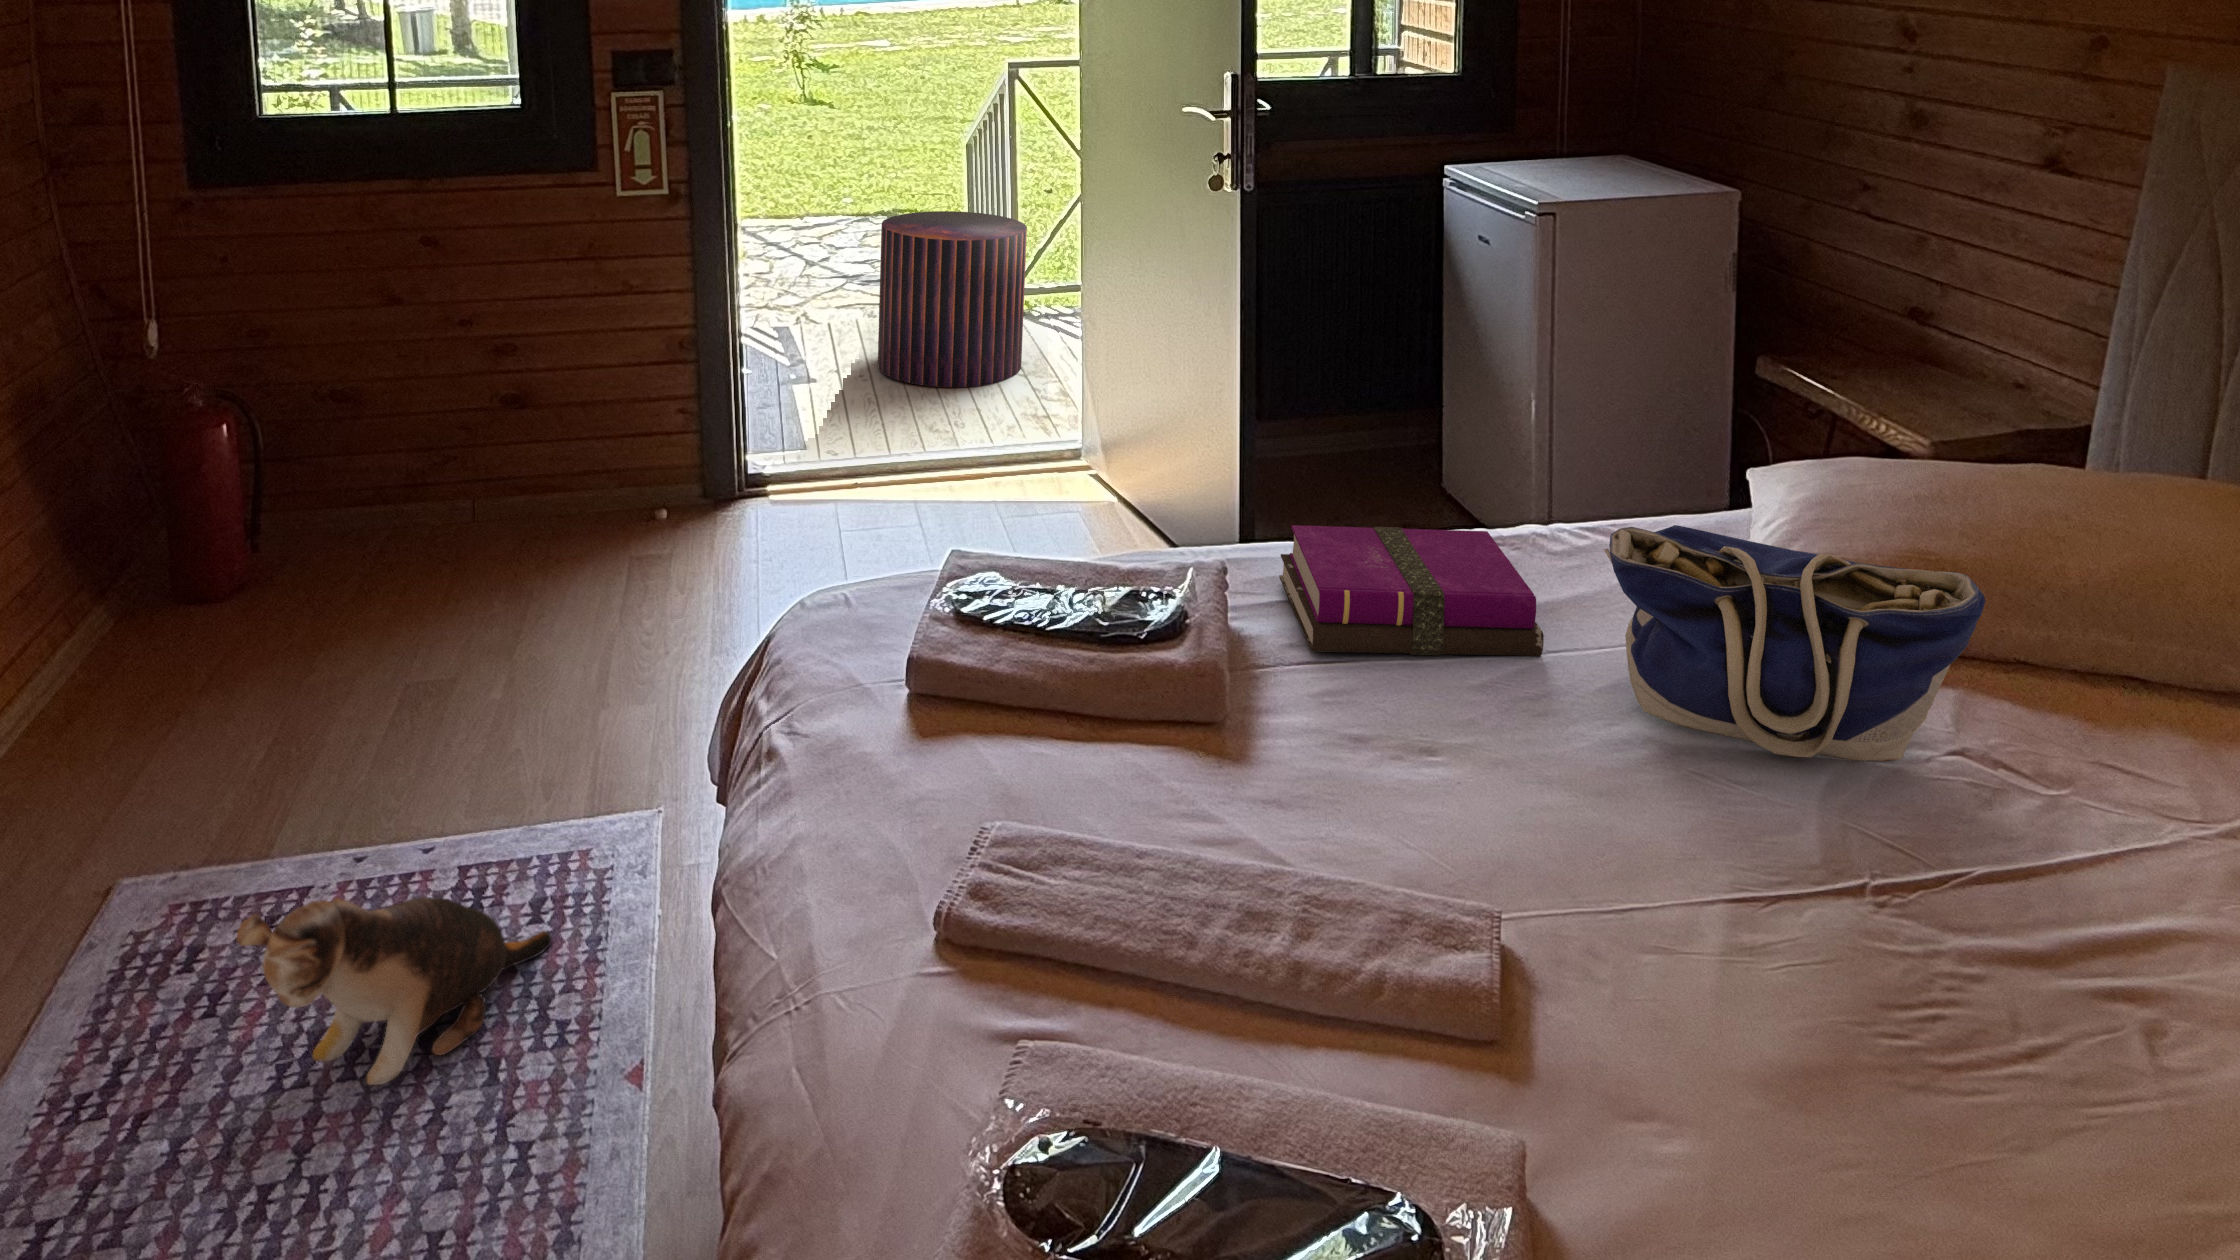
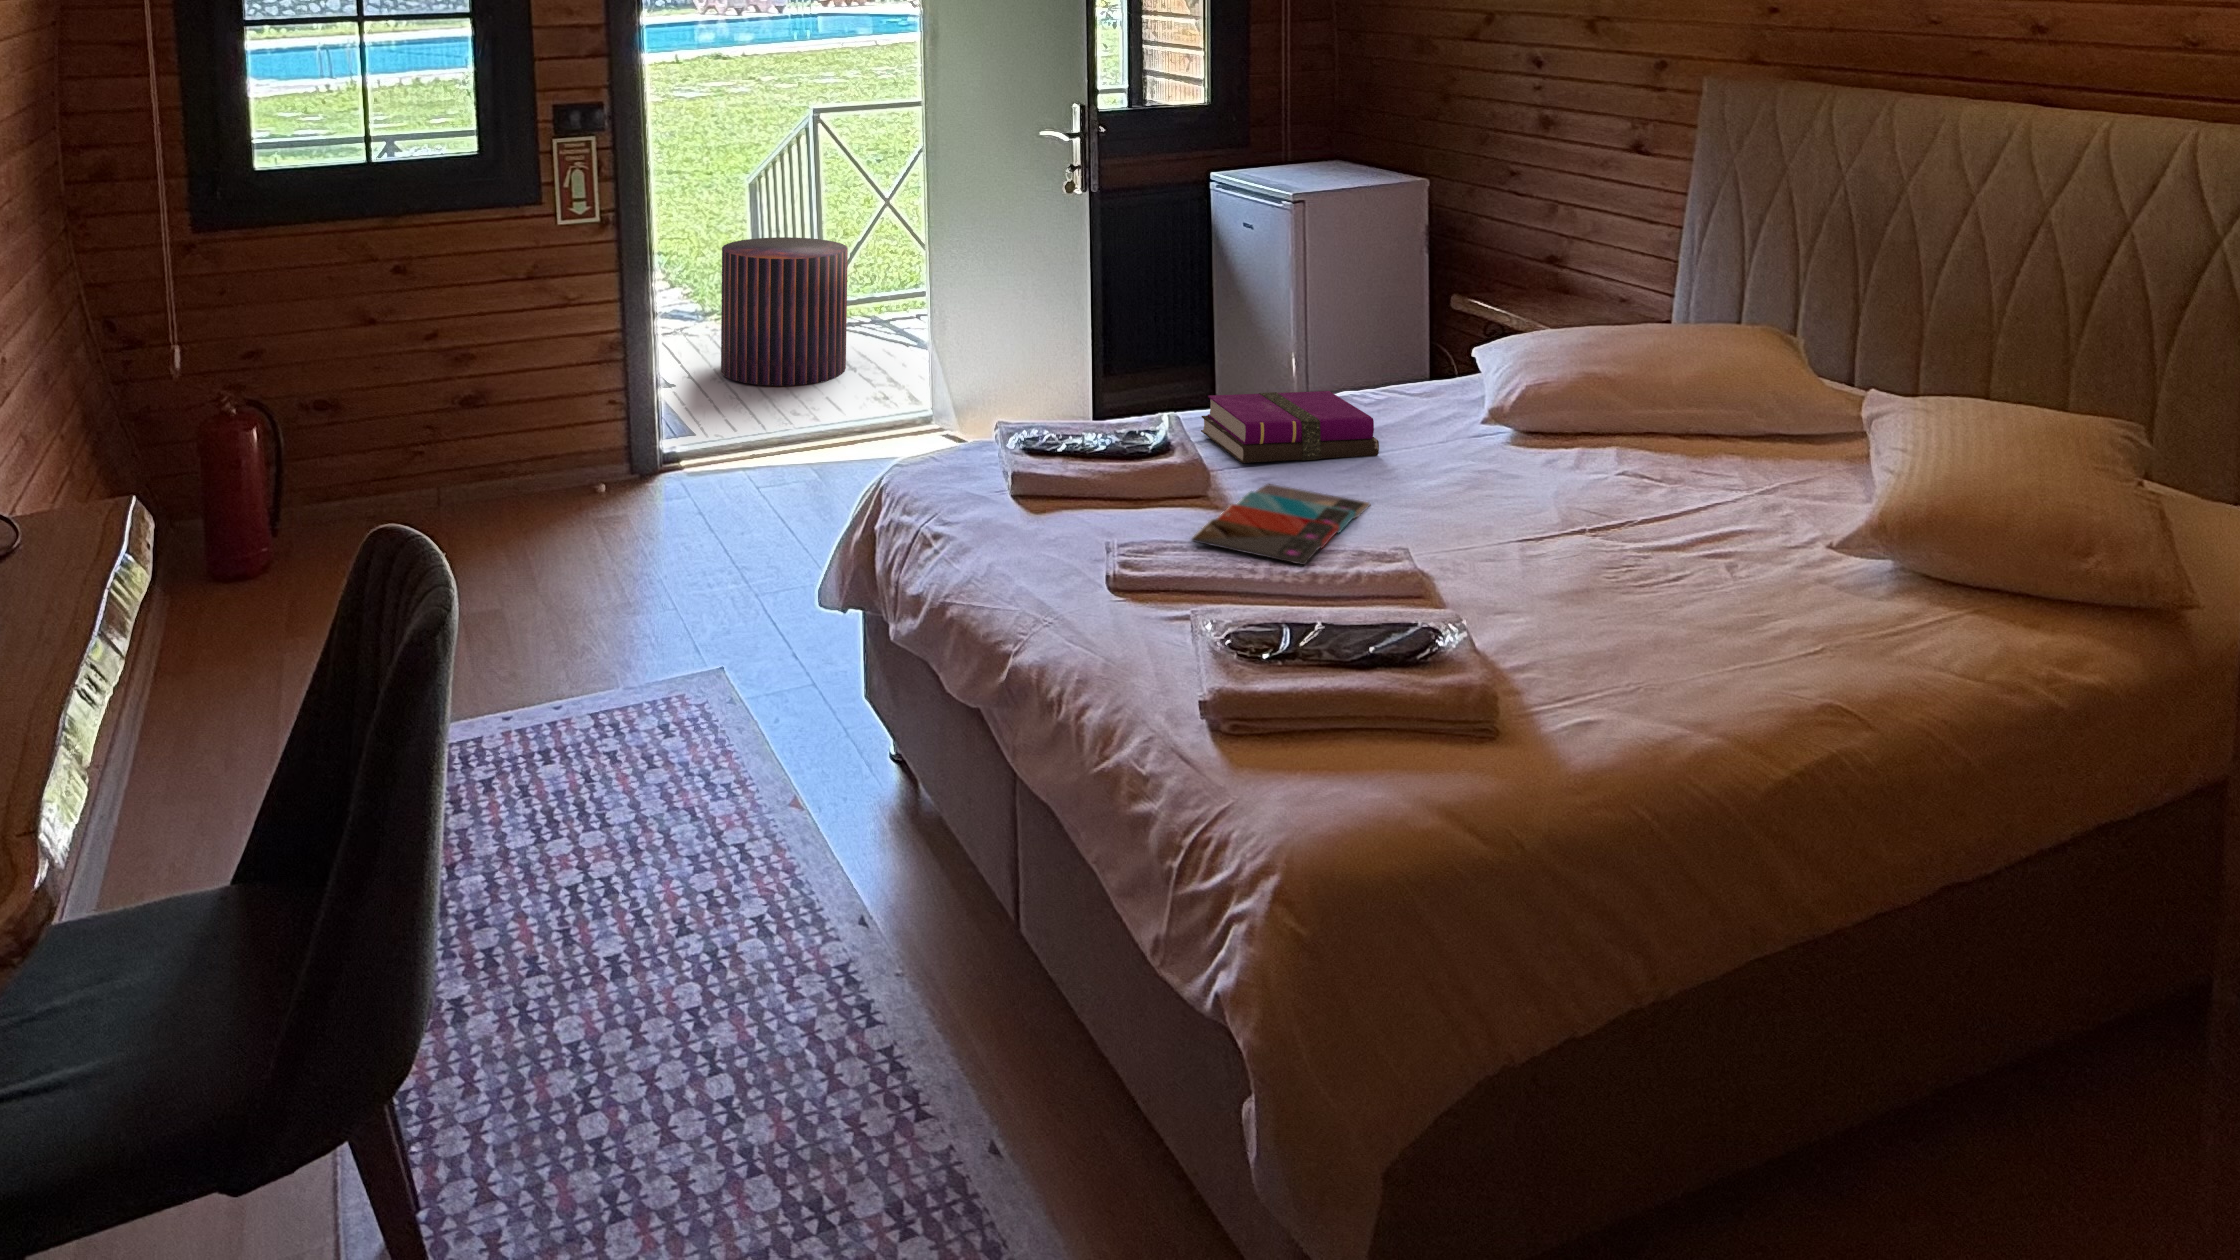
tote bag: present [1604,525,1985,761] -> none [1421,358,1632,483]
smartphone: none [1138,703,1489,919] -> present [1191,484,1370,565]
plush toy: present [236,897,552,1085] -> none [540,696,697,827]

